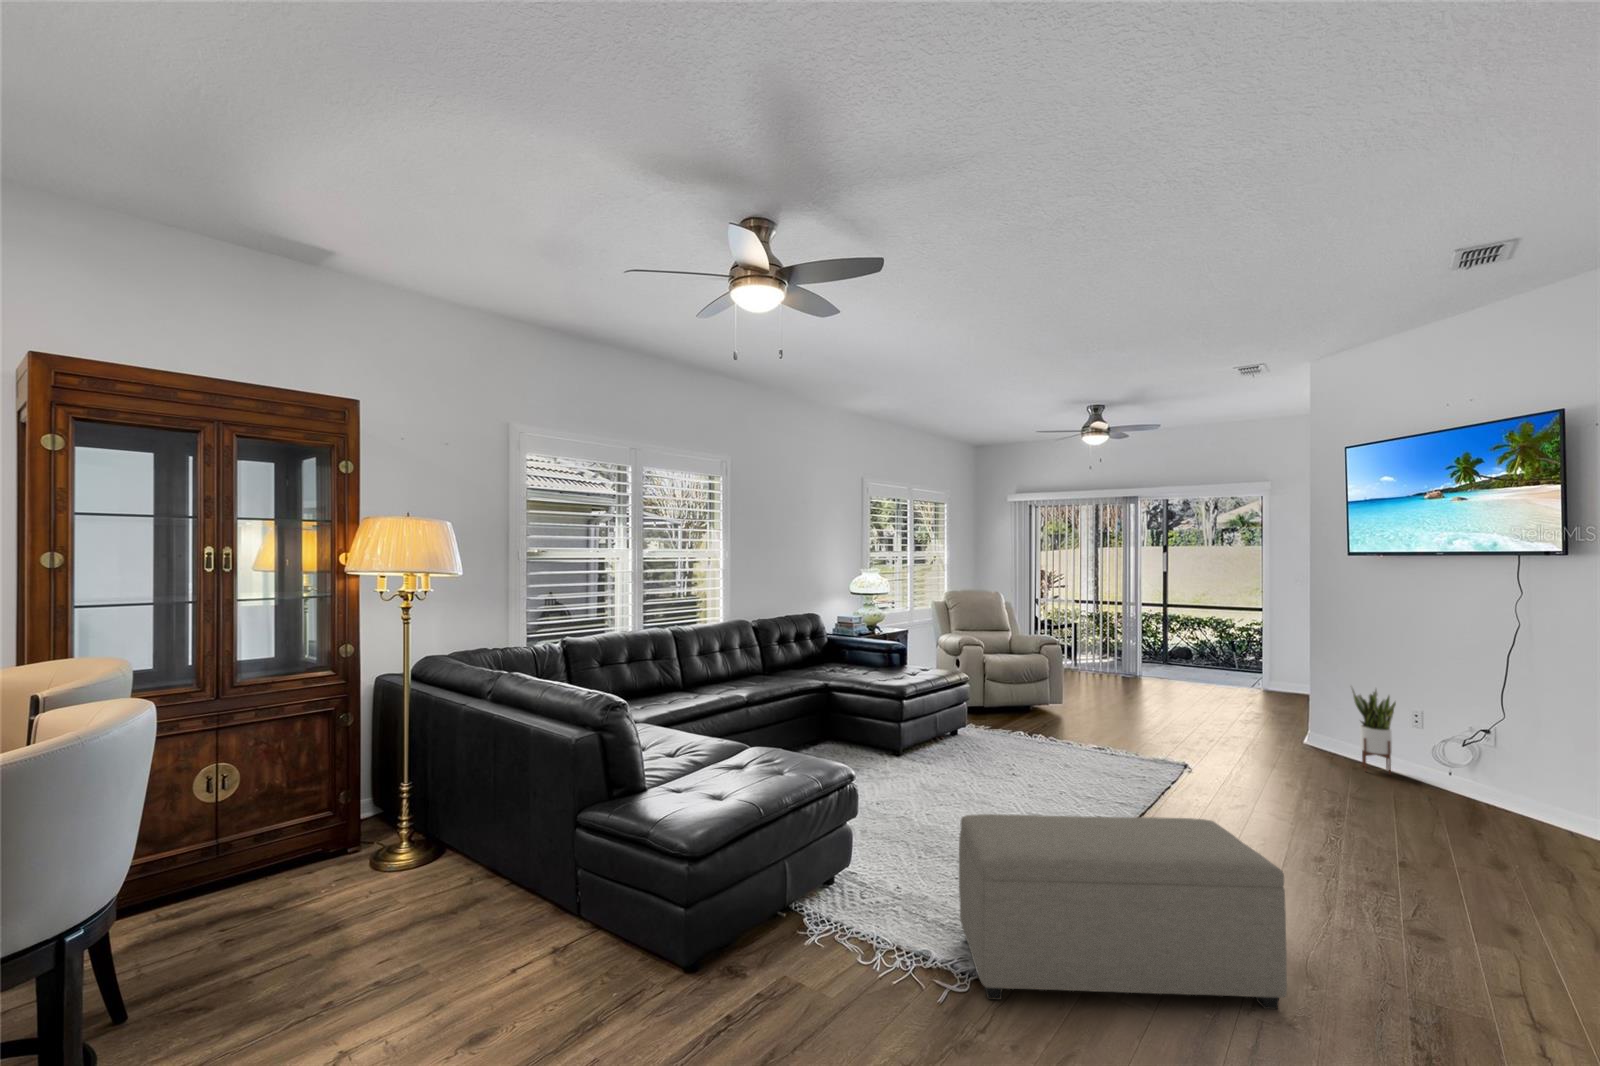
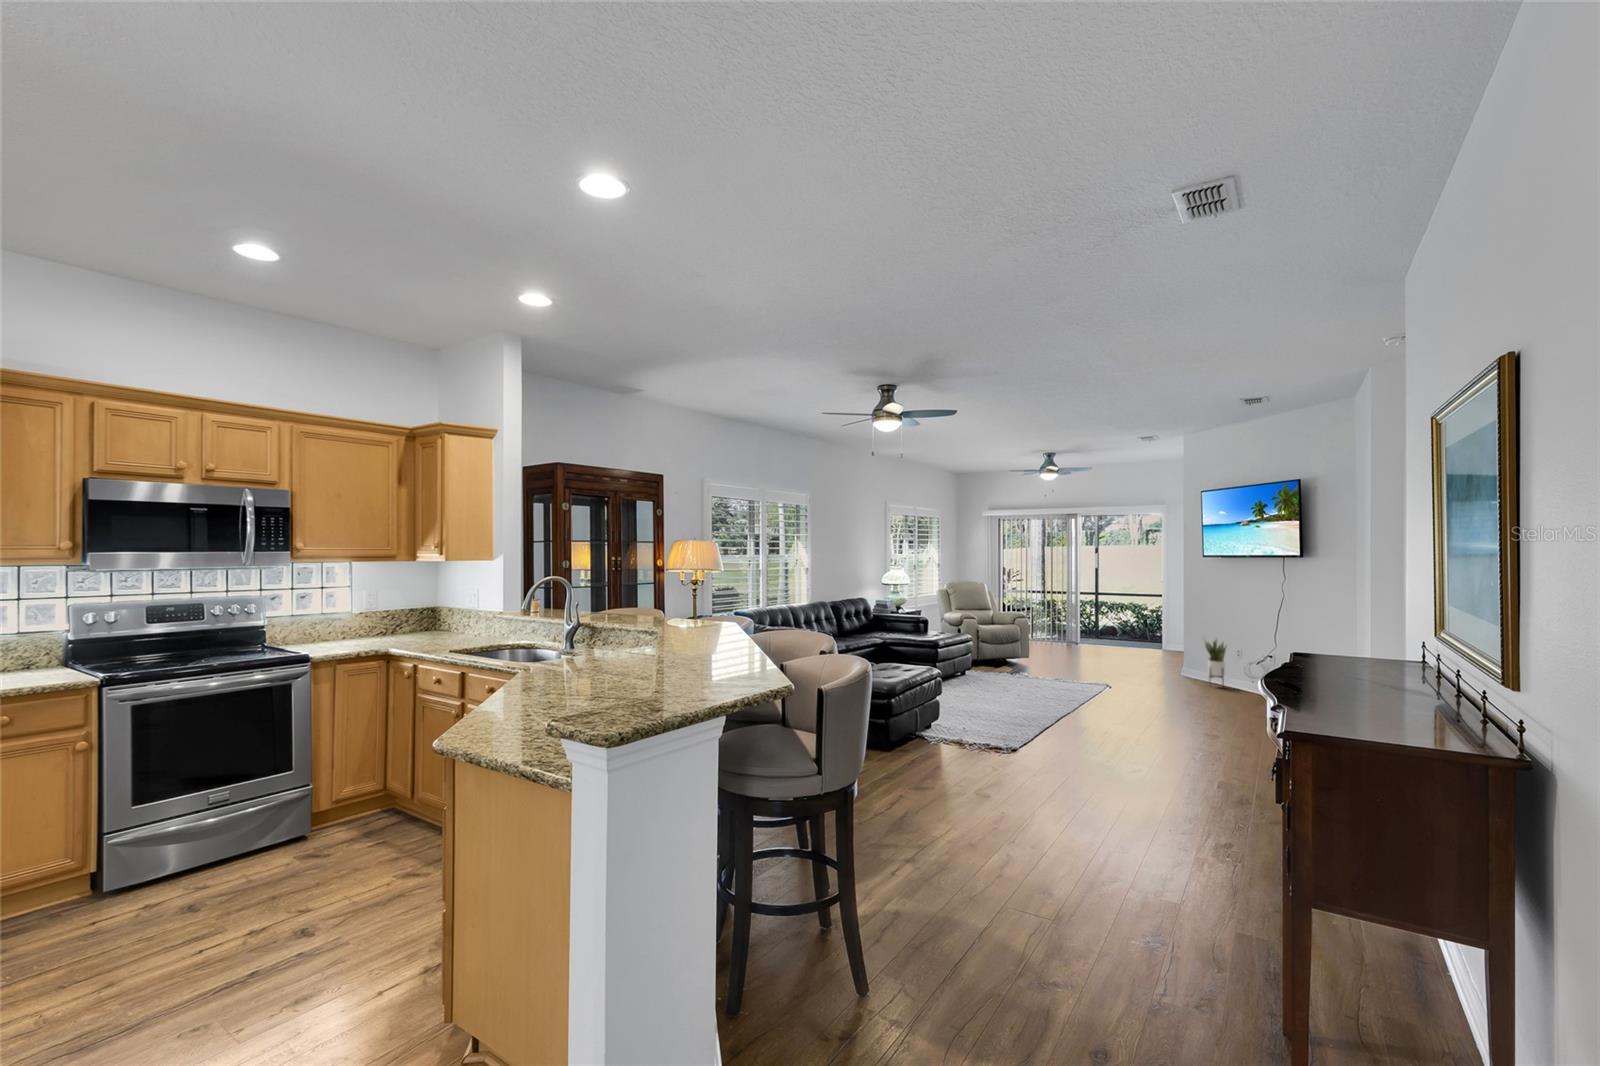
ottoman: present [959,814,1287,1009] -> none [1000,682,1143,754]

